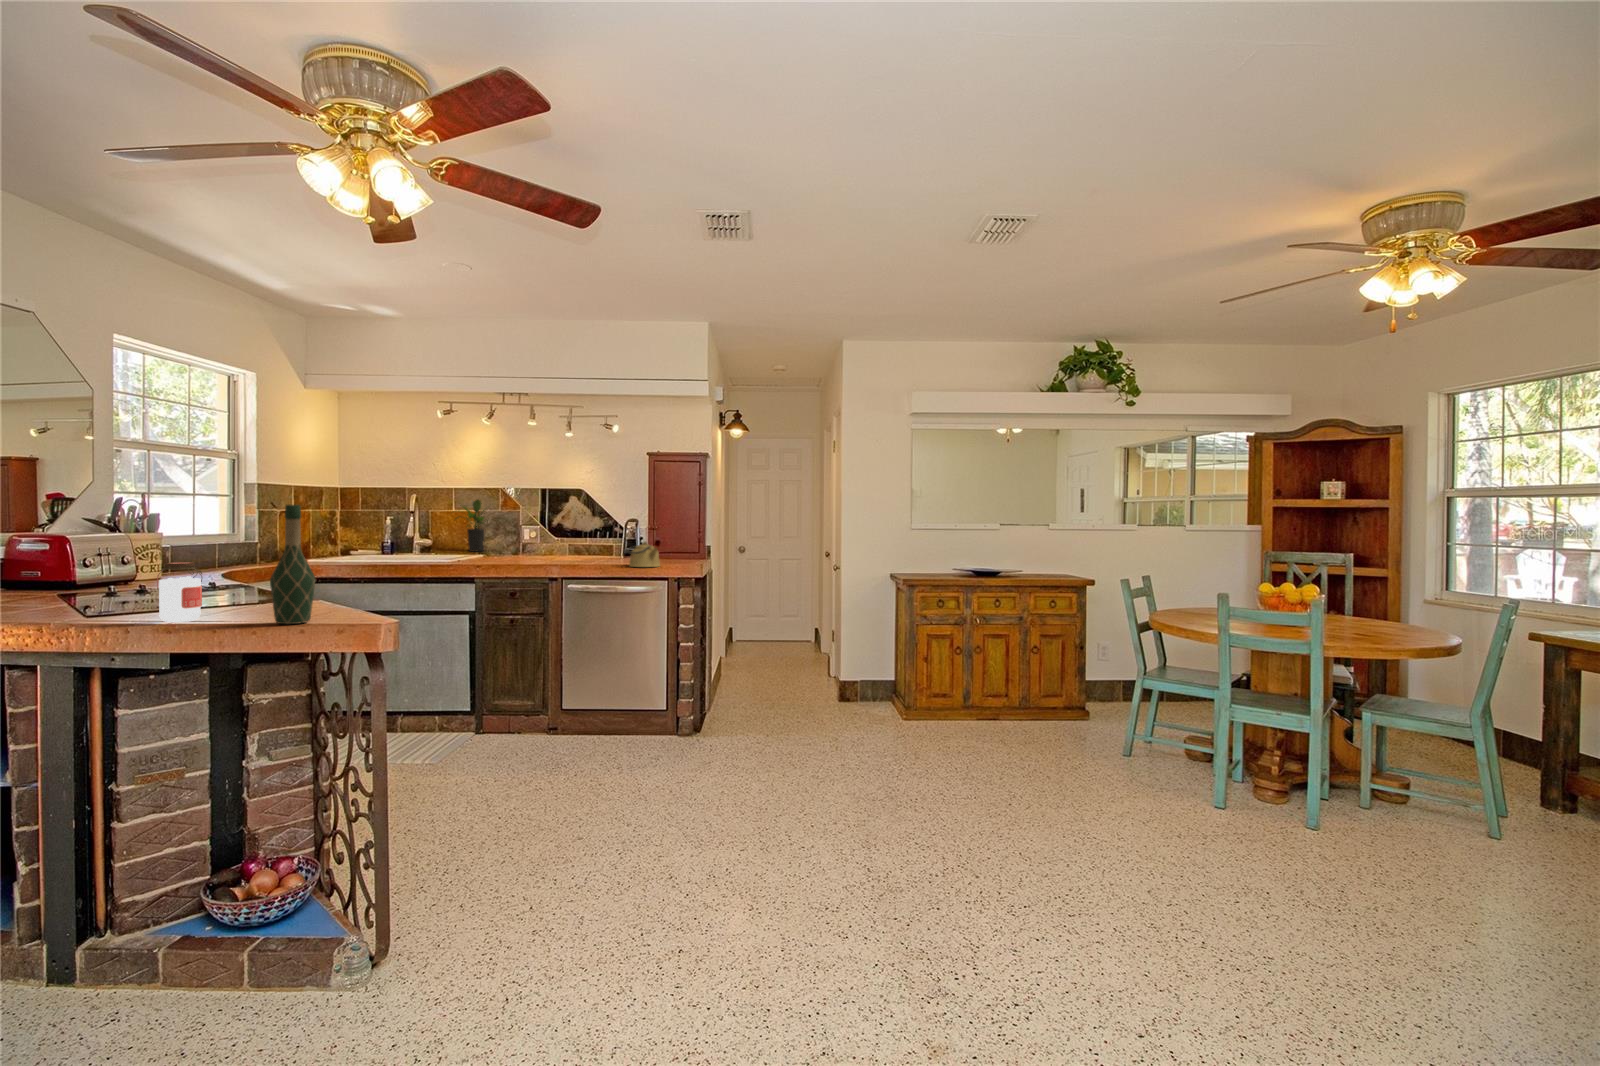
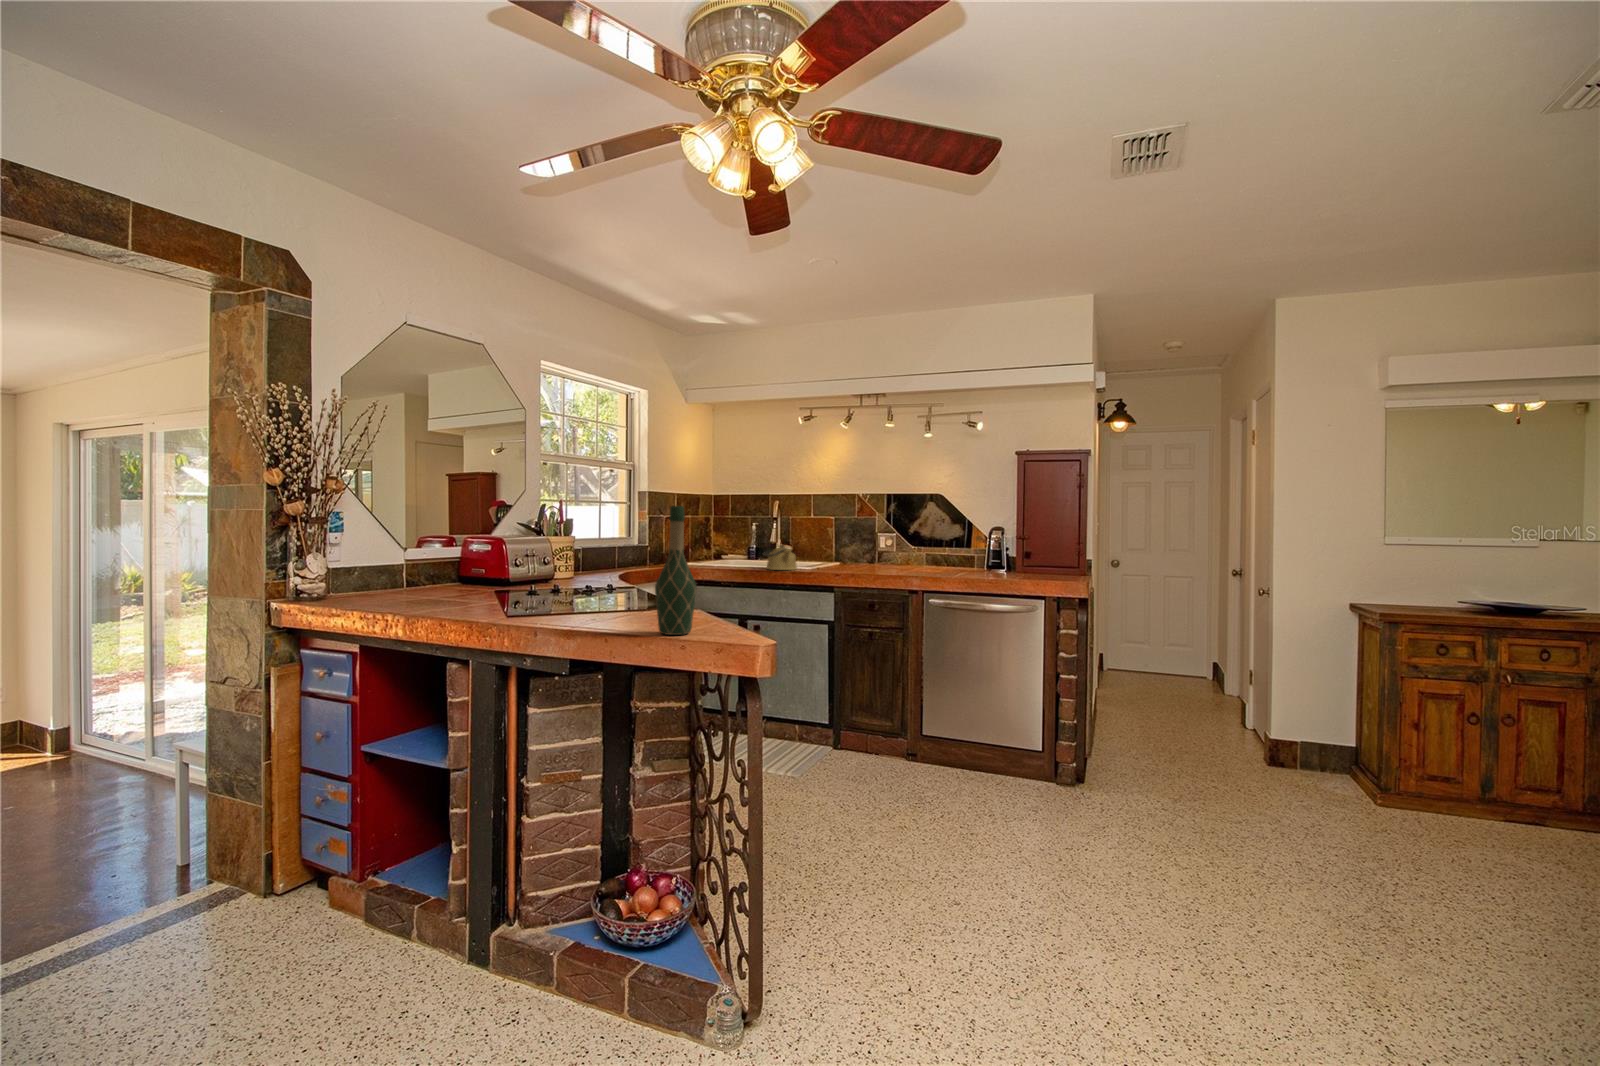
potted plant: present [457,500,488,551] -> none [809,505,860,560]
kettle: present [624,542,660,567] -> present [763,545,797,570]
jar: present [157,562,202,622] -> none [560,565,597,627]

